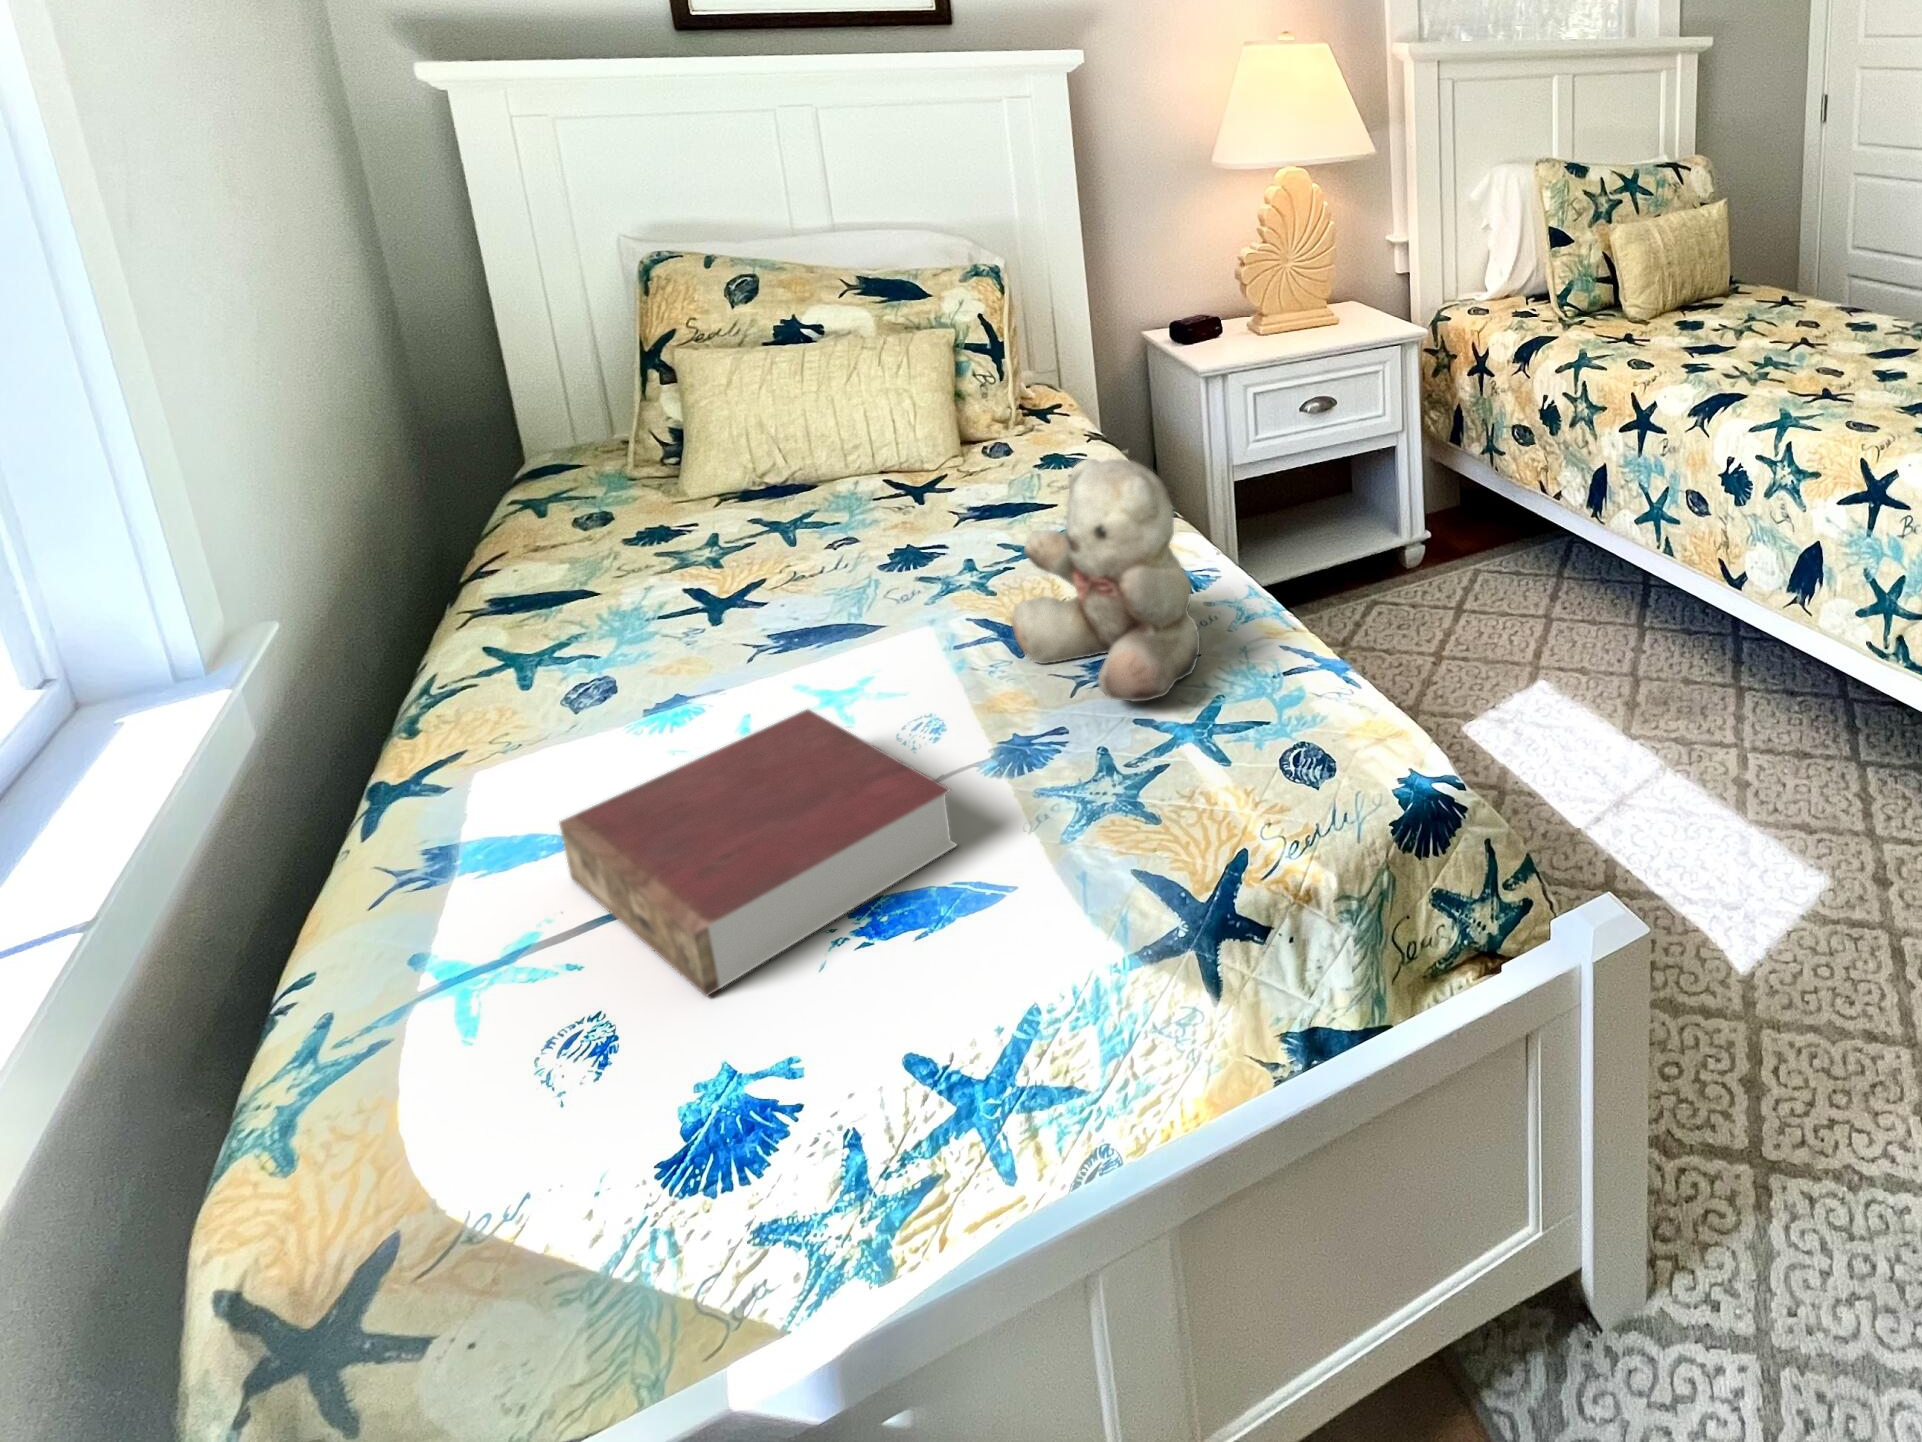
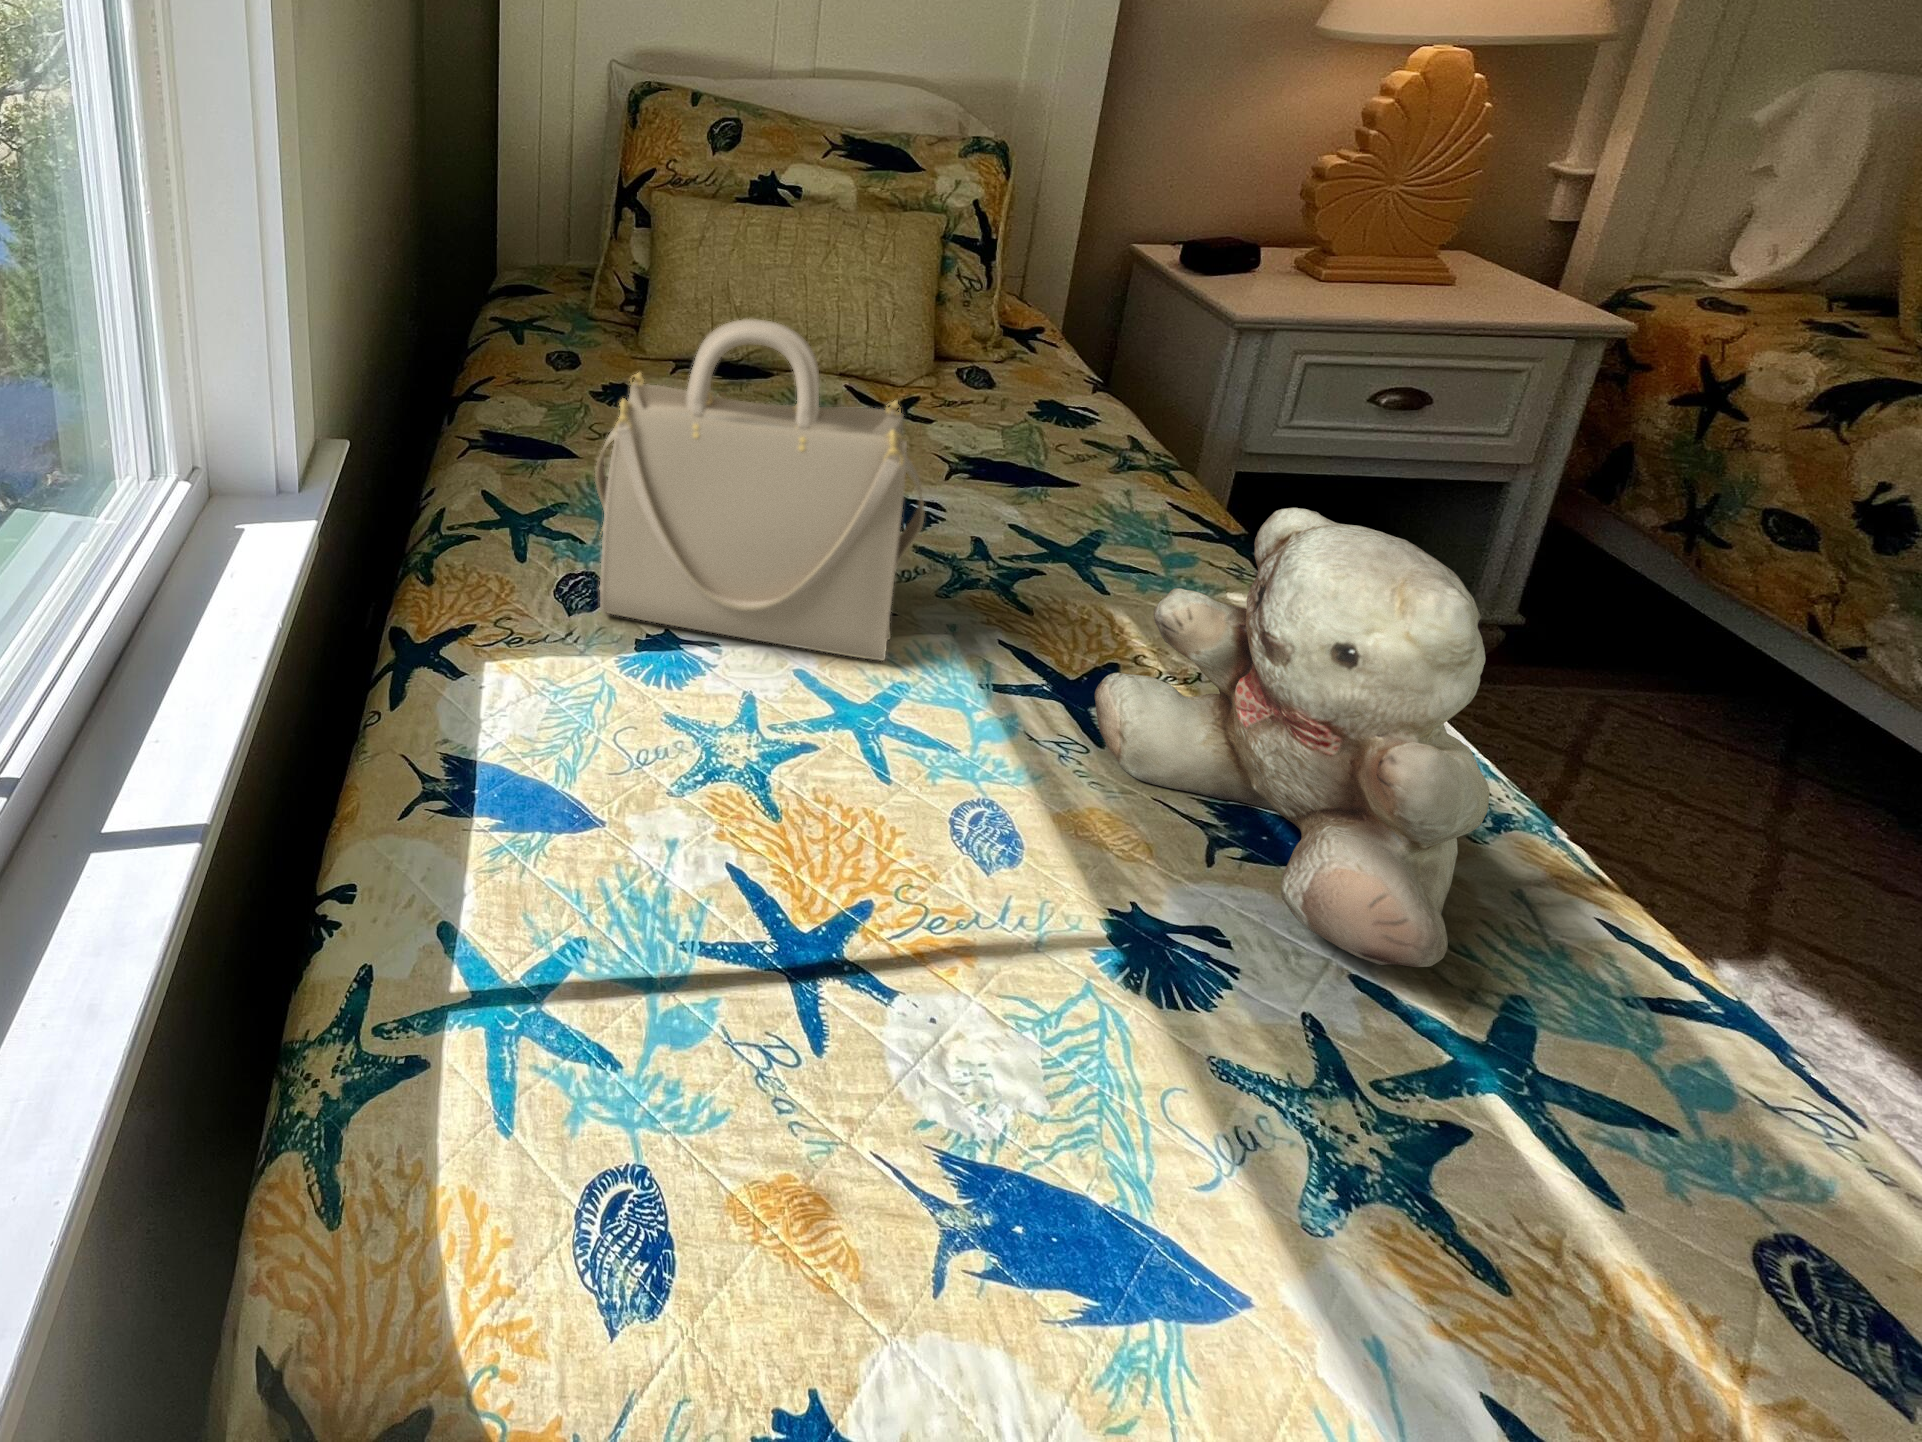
handbag: none [586,421,883,700] -> present [595,319,924,661]
book: present [559,709,956,997] -> none [569,753,1106,1234]

